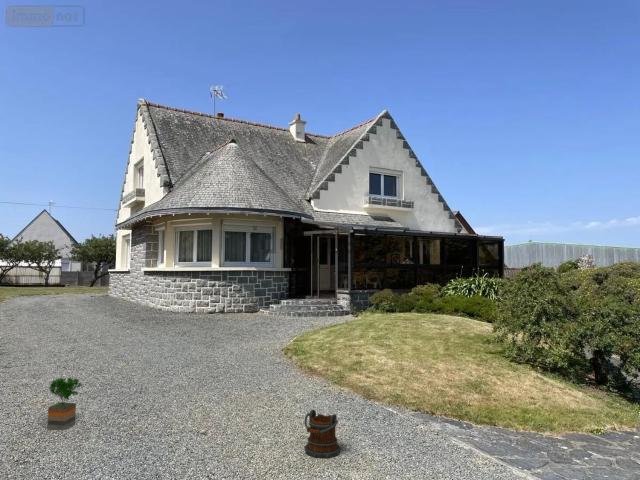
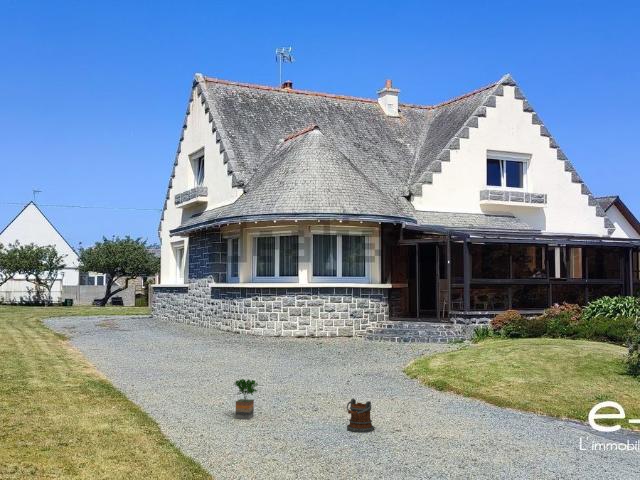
bucket: present [304,409,341,458] -> present [347,399,375,432]

